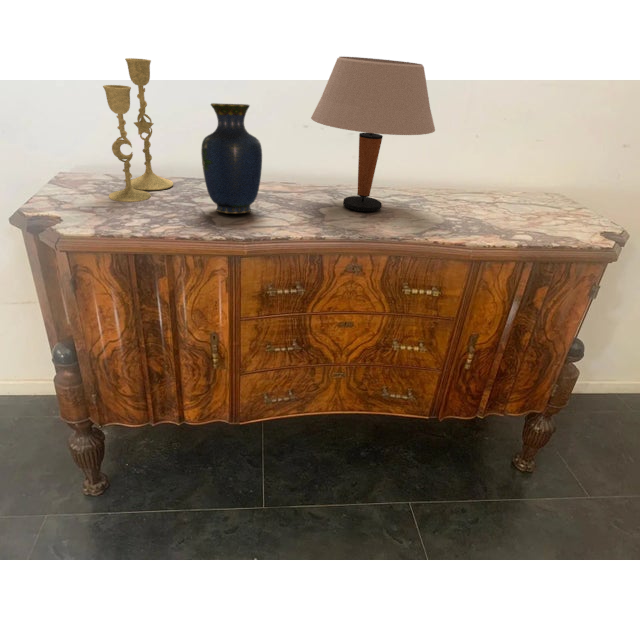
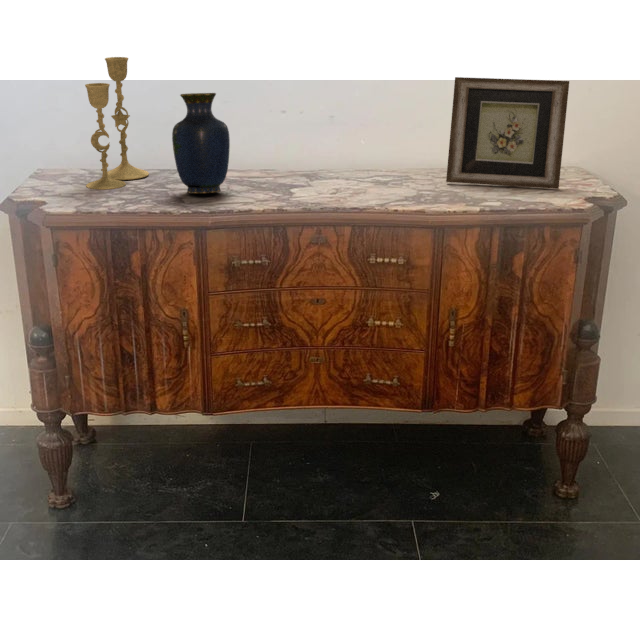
table lamp: present [311,57,435,211] -> none [278,41,401,189]
picture frame: none [458,105,587,220] -> present [446,77,569,189]

